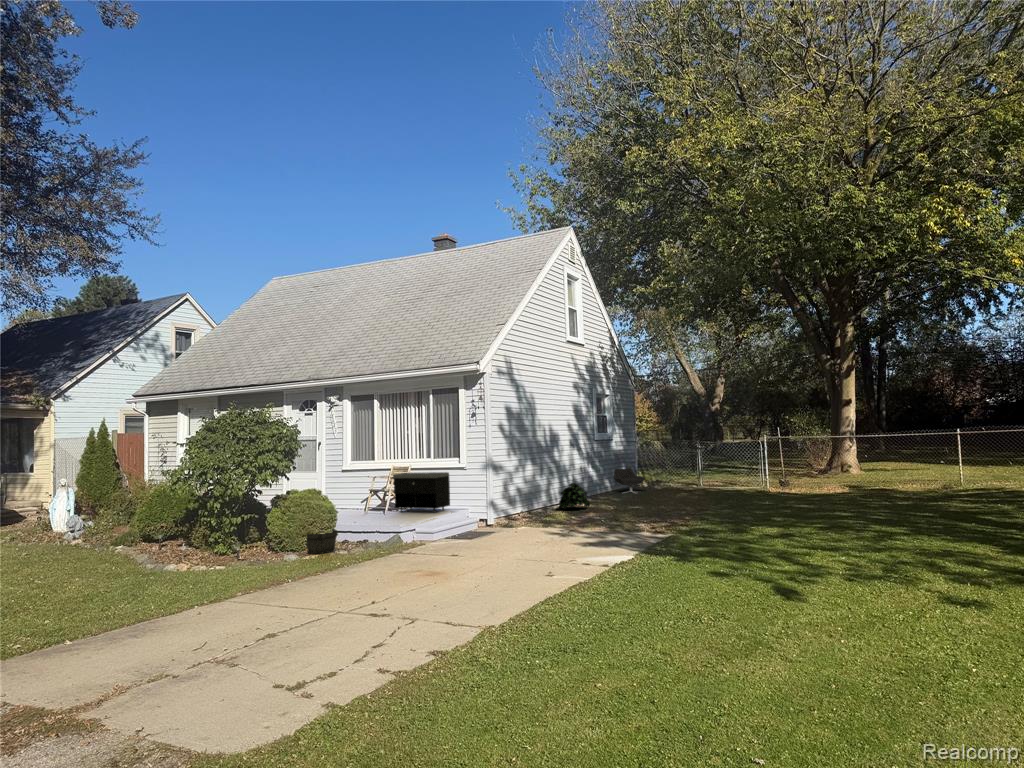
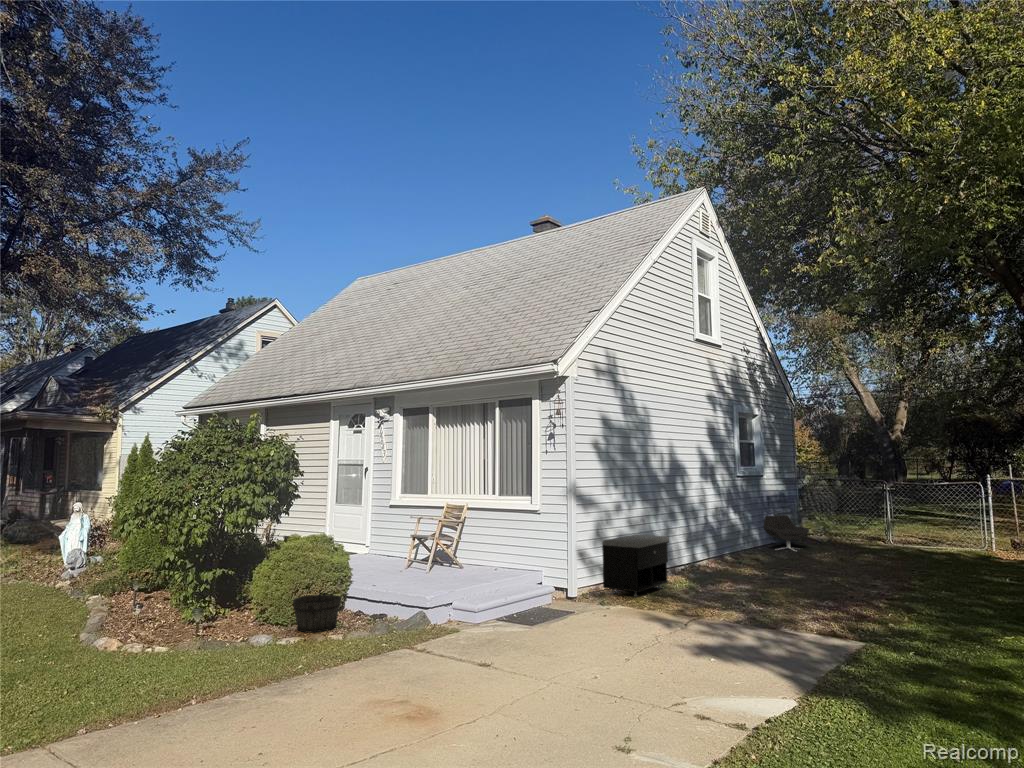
storage bench: present [393,472,450,512] -> present [602,534,669,597]
potted plant: present [559,483,590,510] -> none [682,536,728,574]

